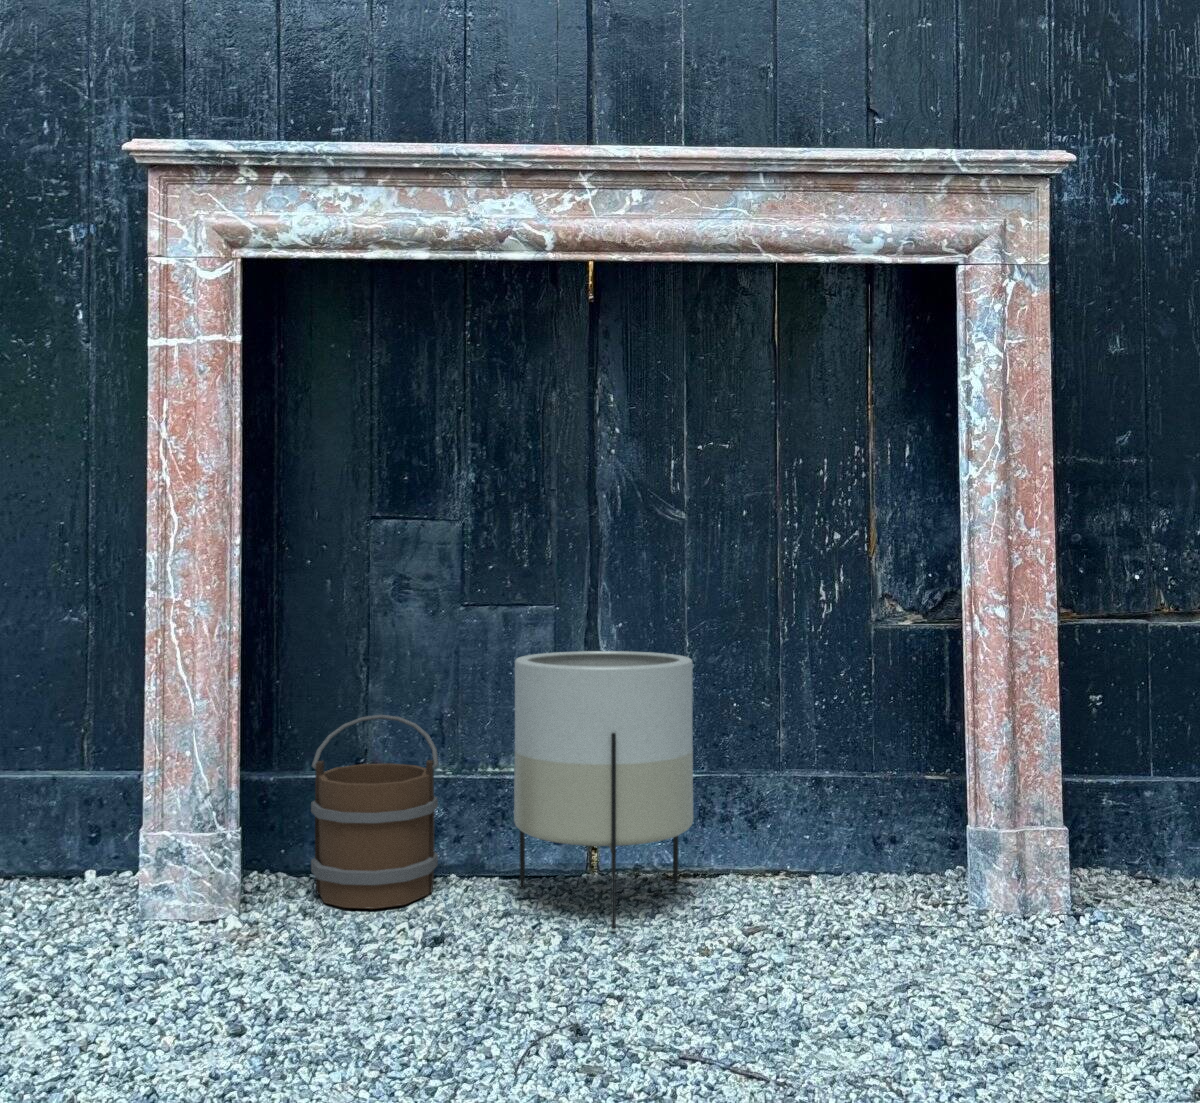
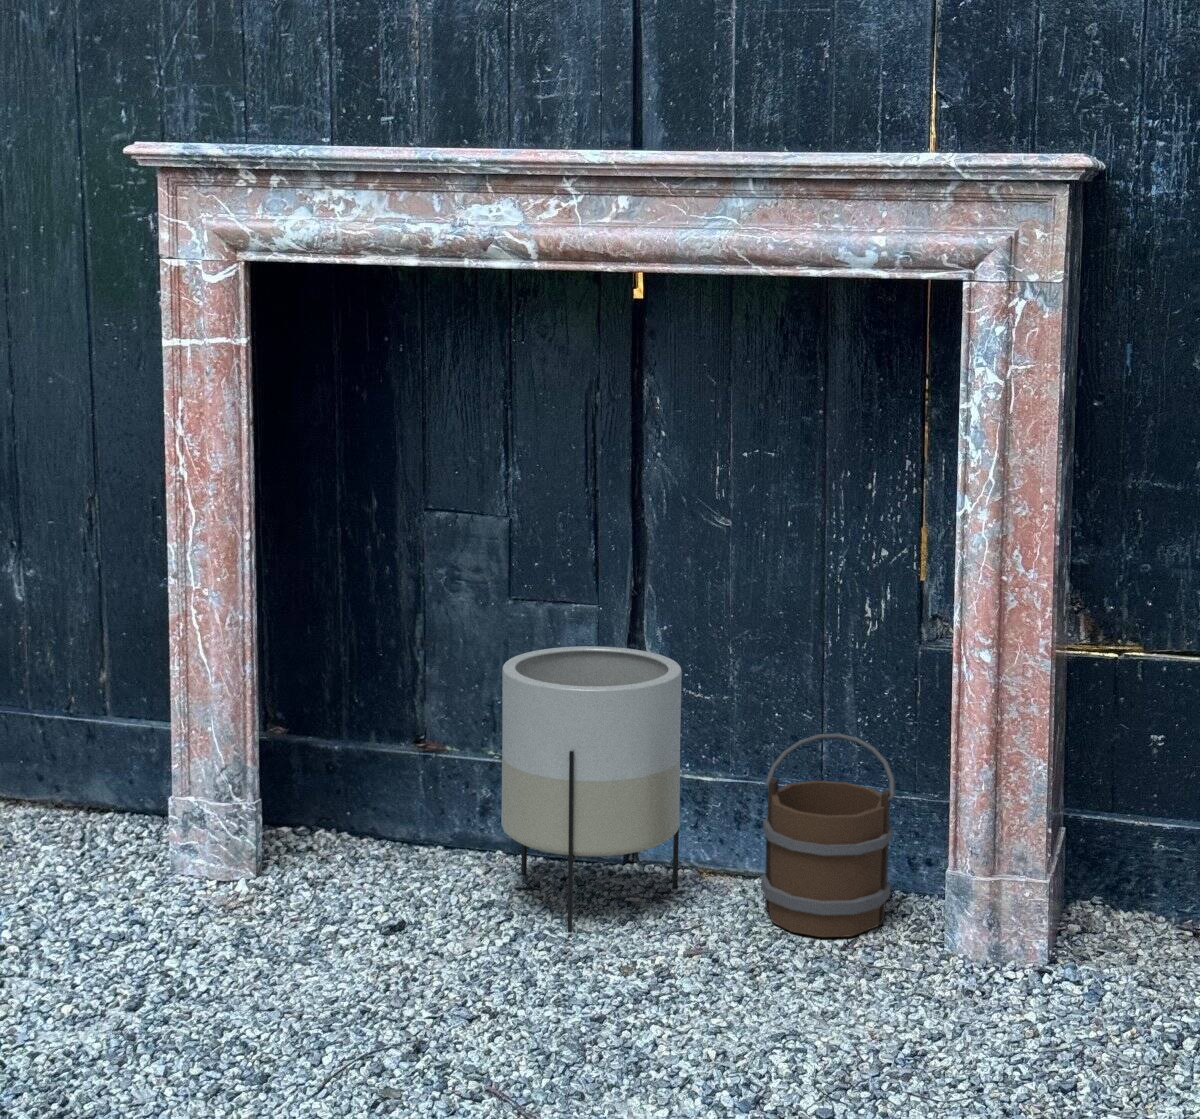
bucket: present [311,715,438,909] -> present [761,733,895,937]

